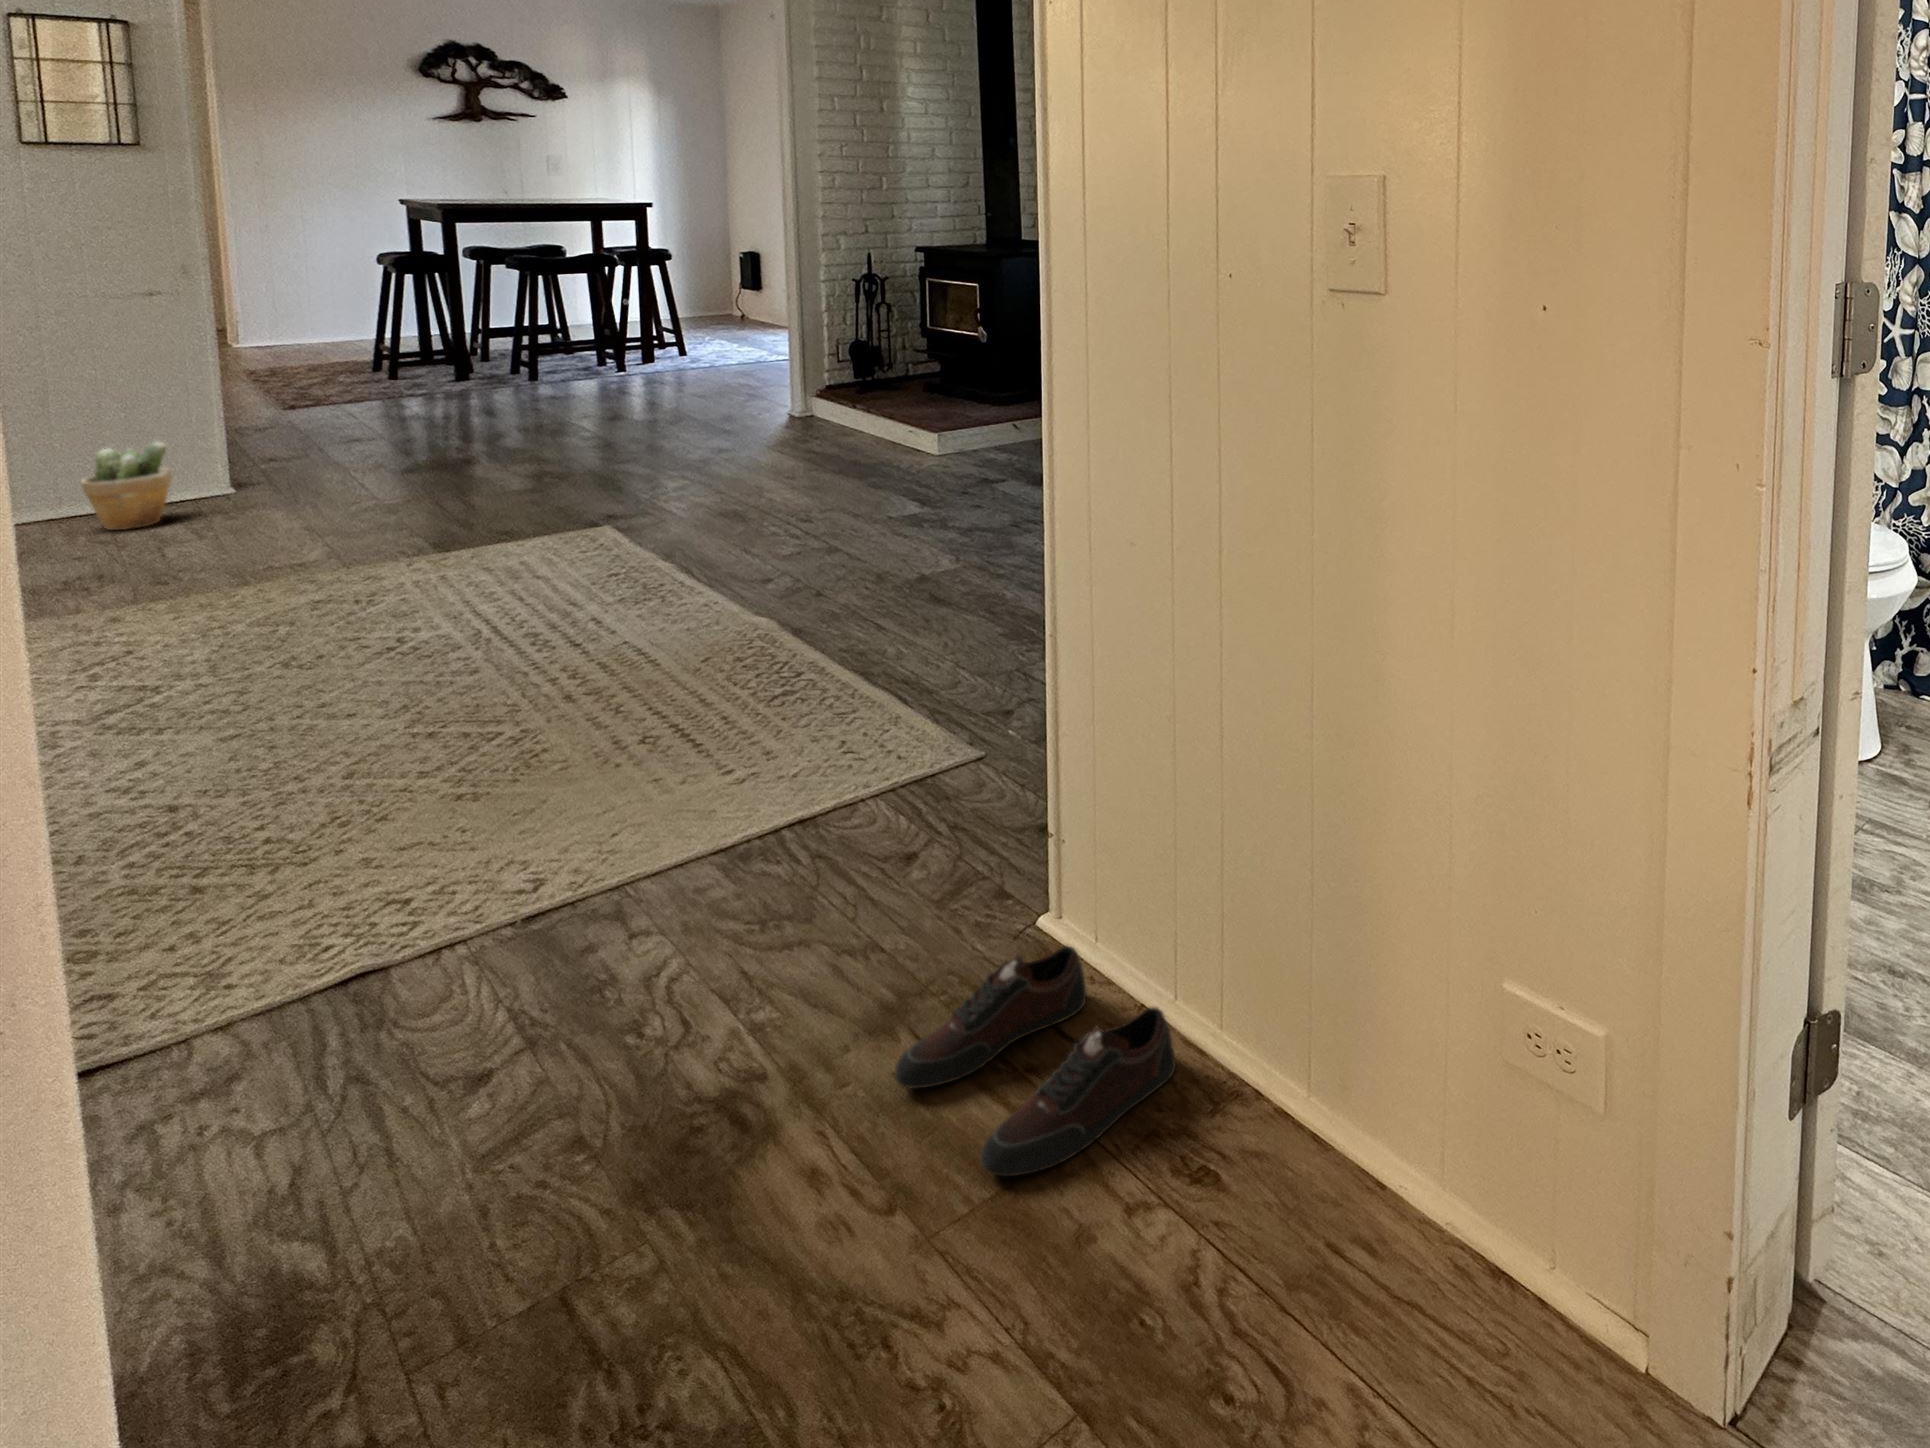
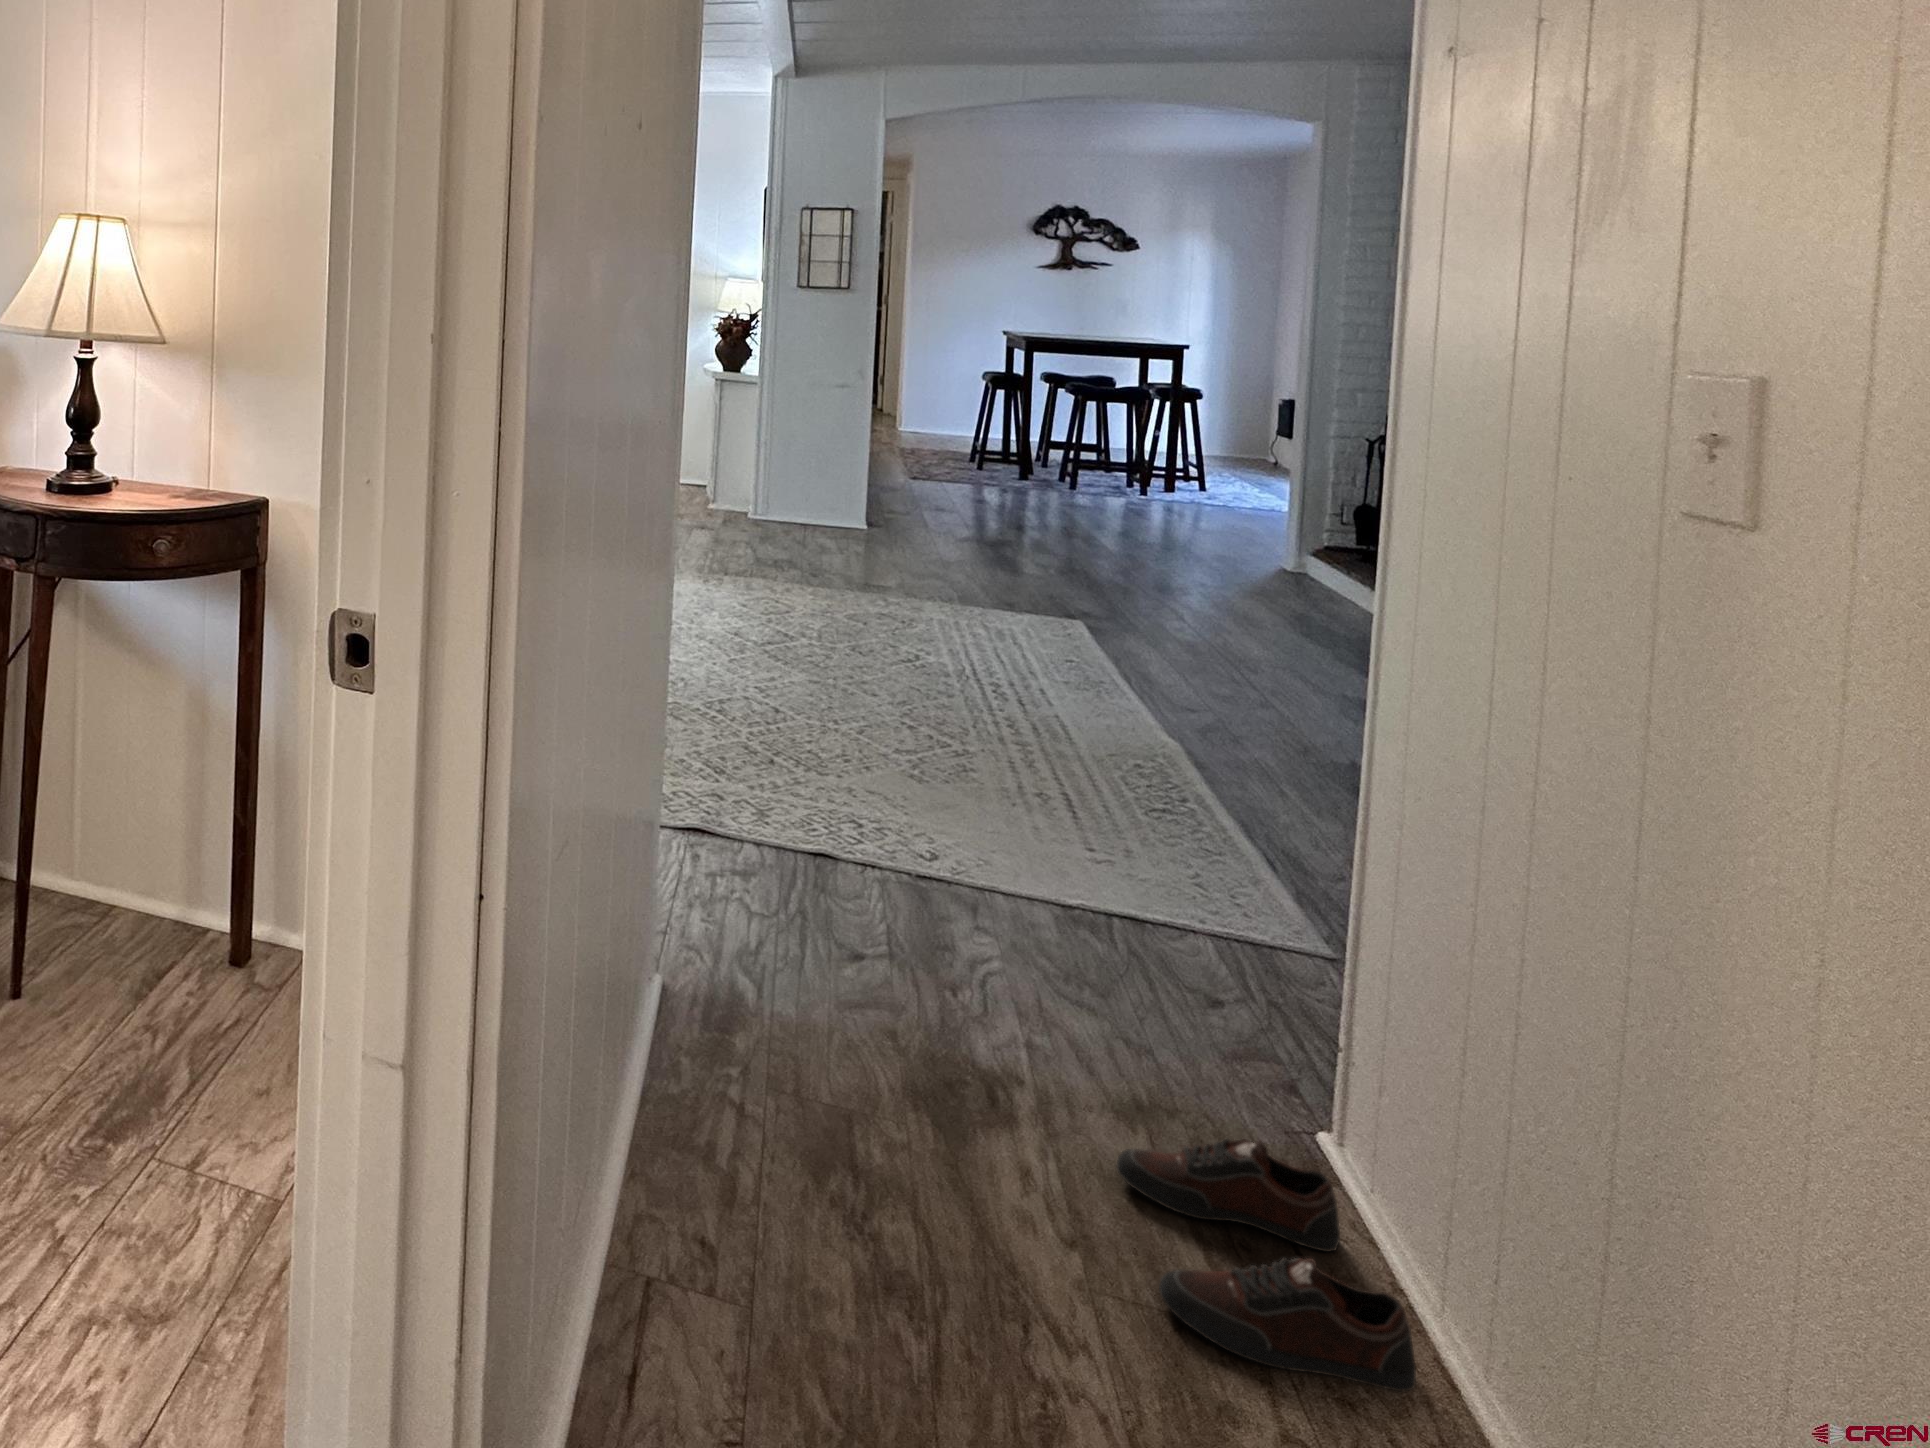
potted plant: present [81,442,172,530] -> none [796,481,837,535]

